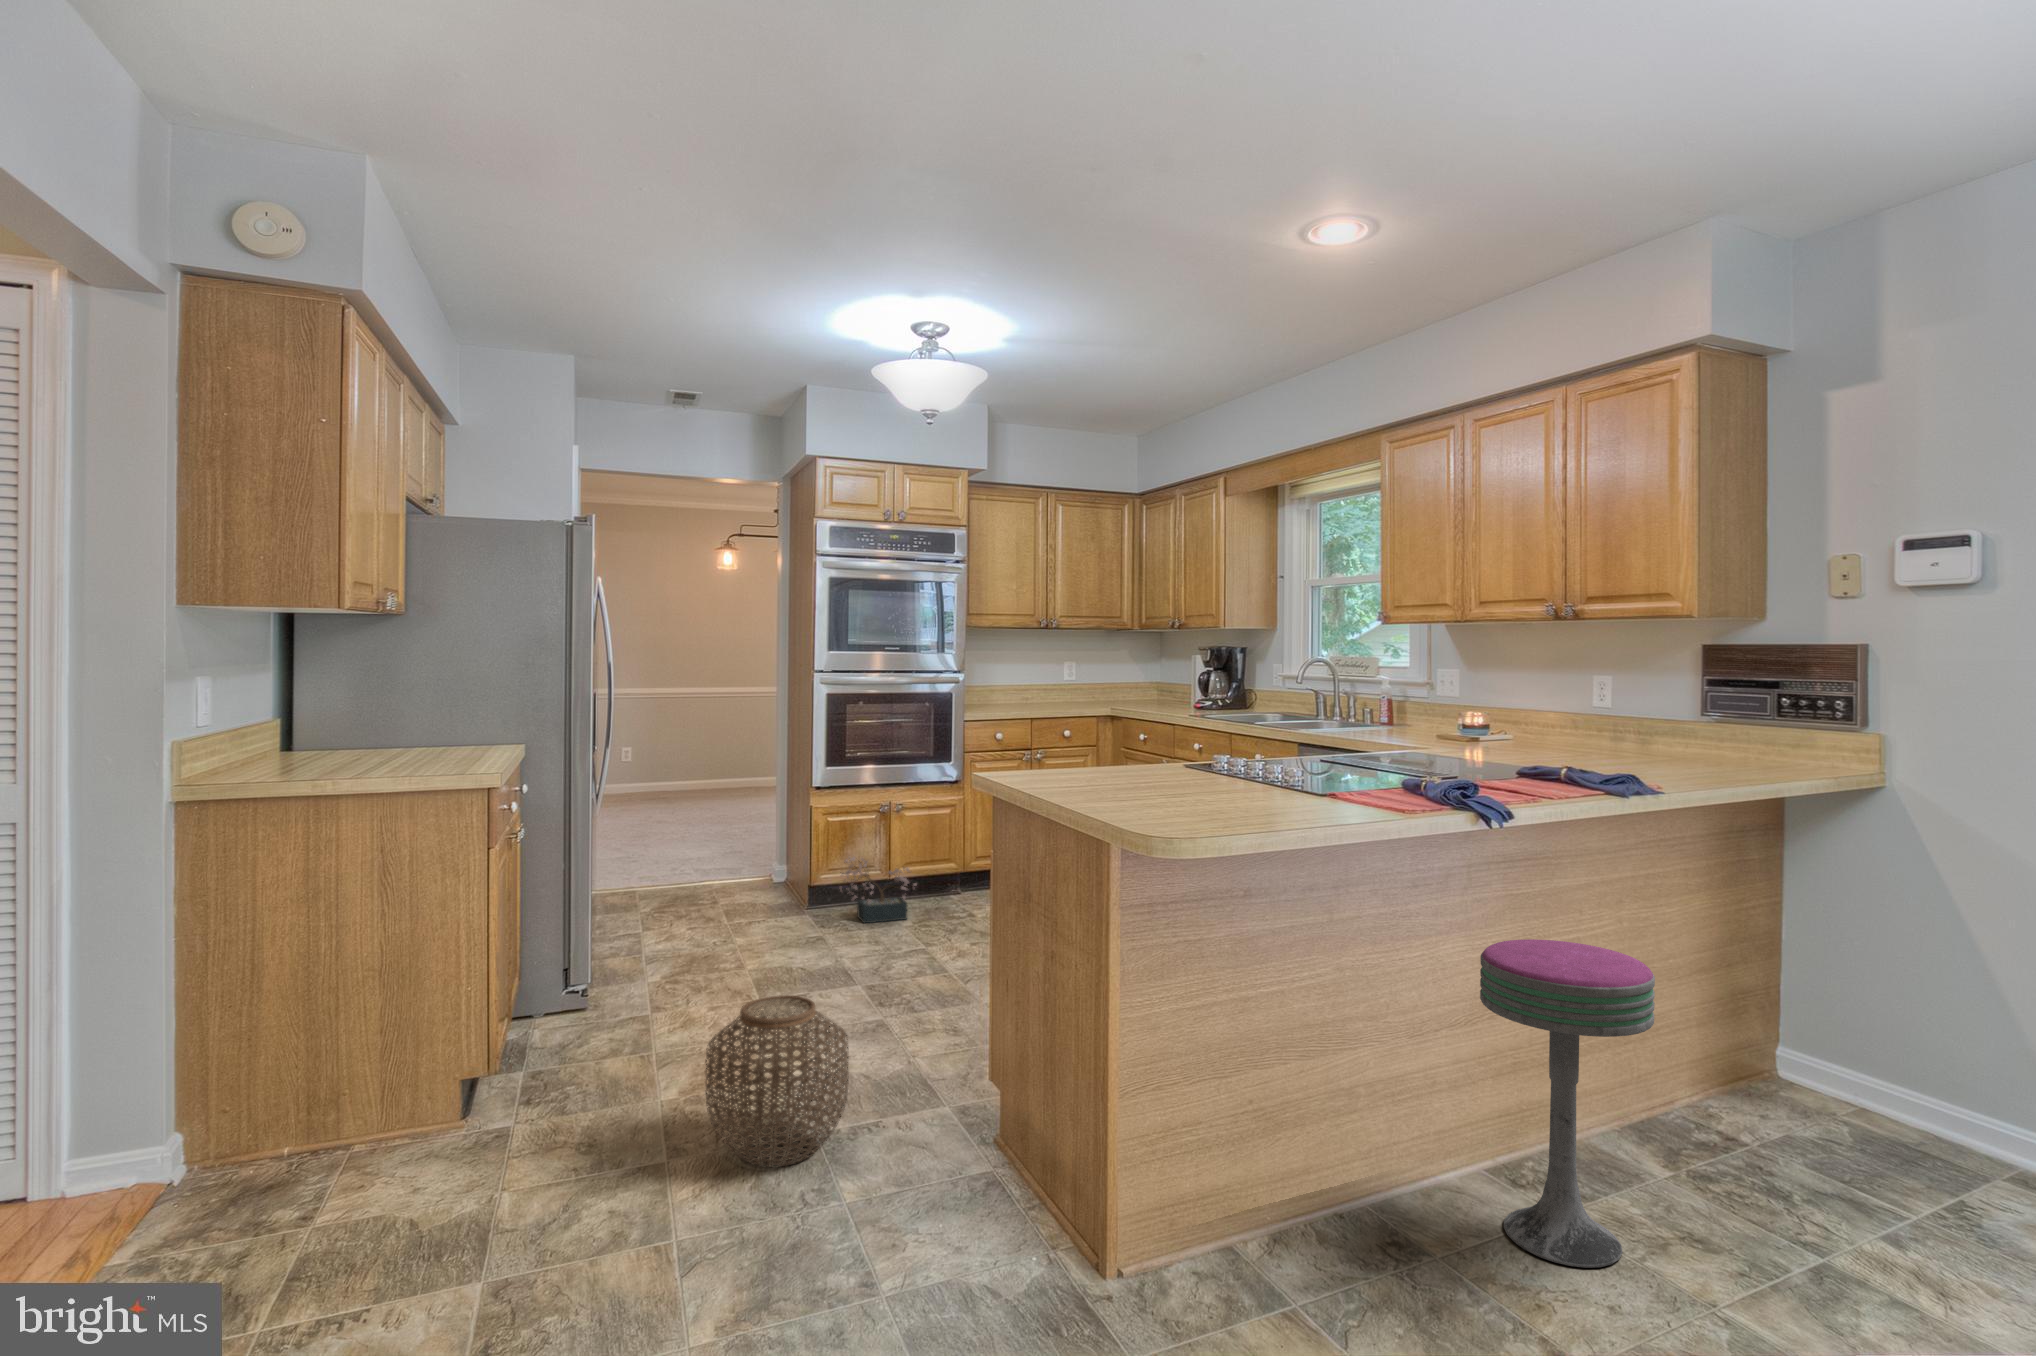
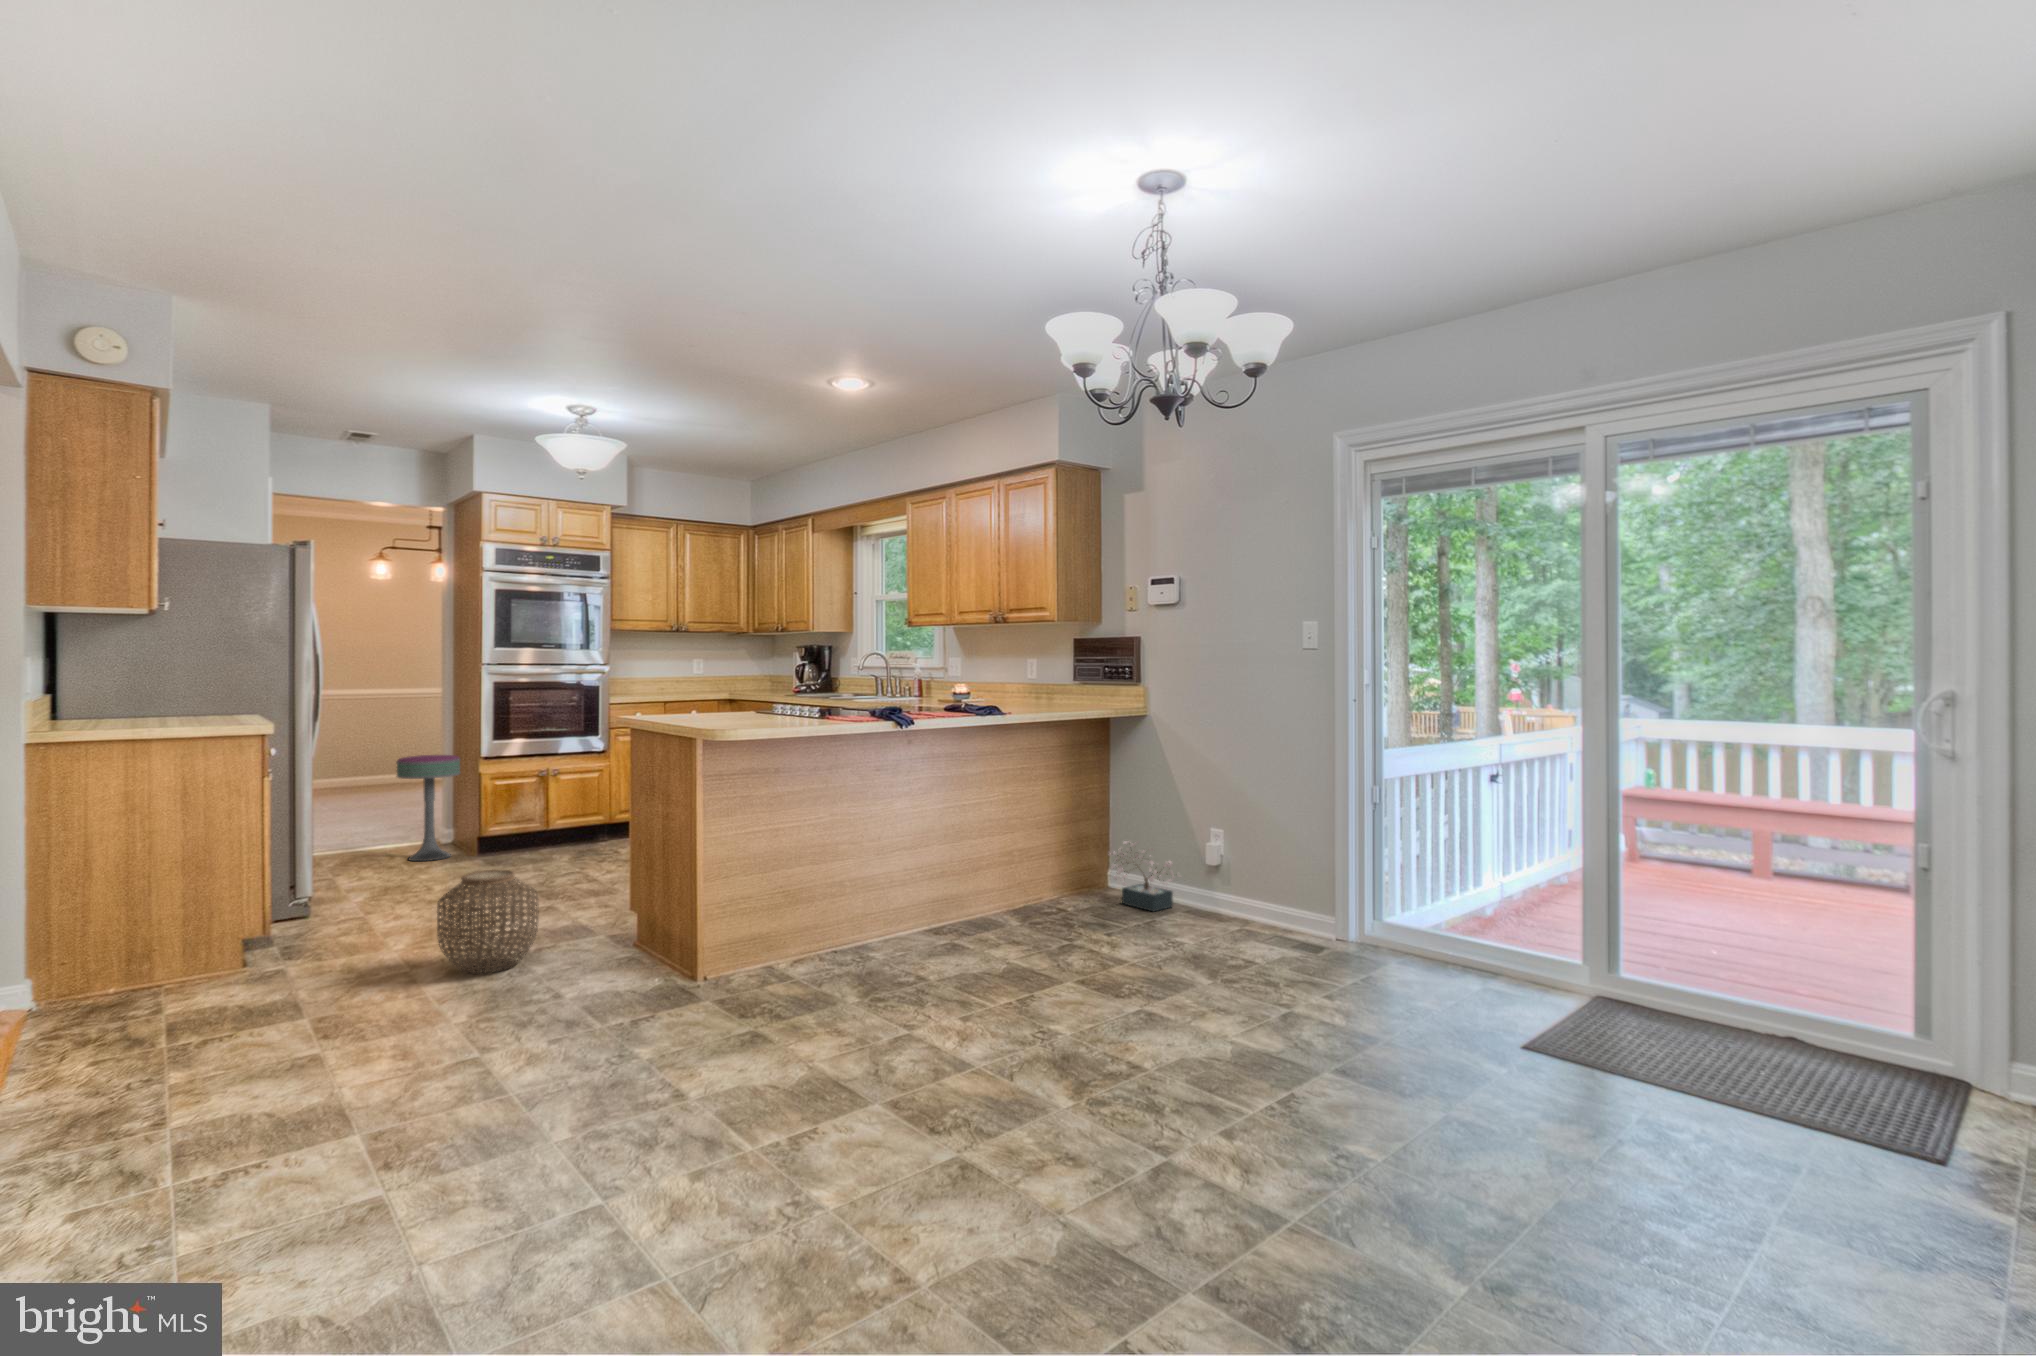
decorative plant: present [840,857,917,923] -> present [1111,841,1179,911]
bar stool: present [1480,939,1655,1268] -> present [396,755,460,861]

